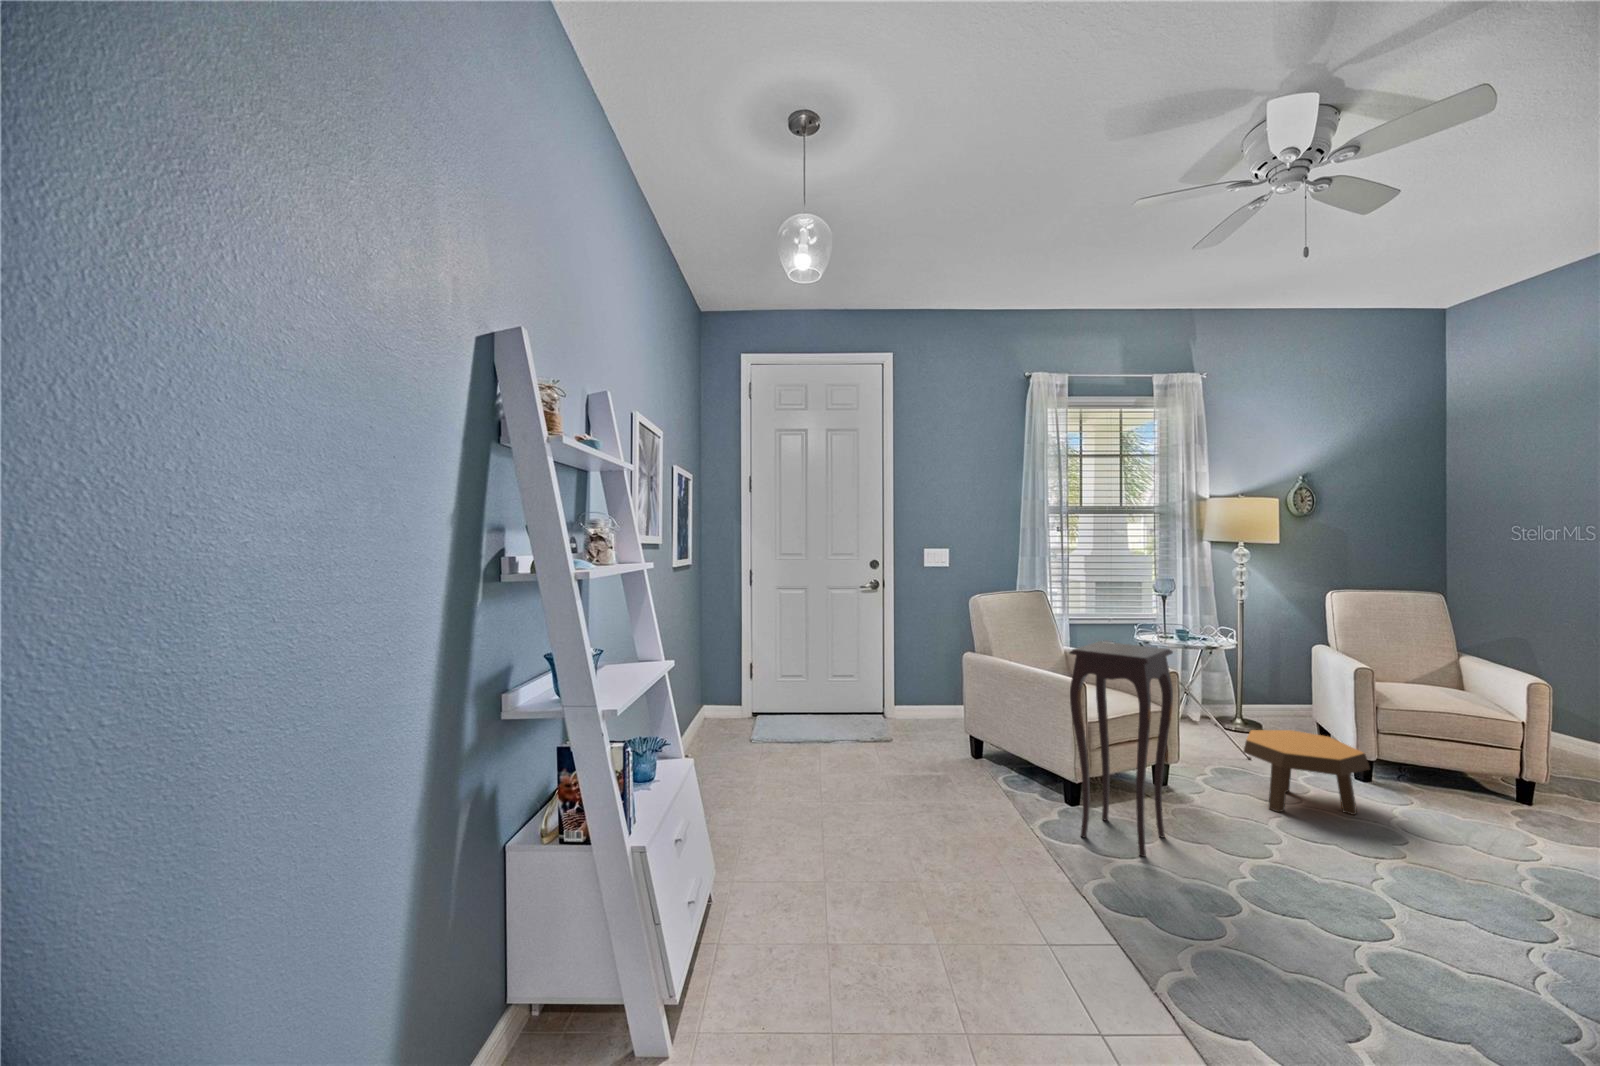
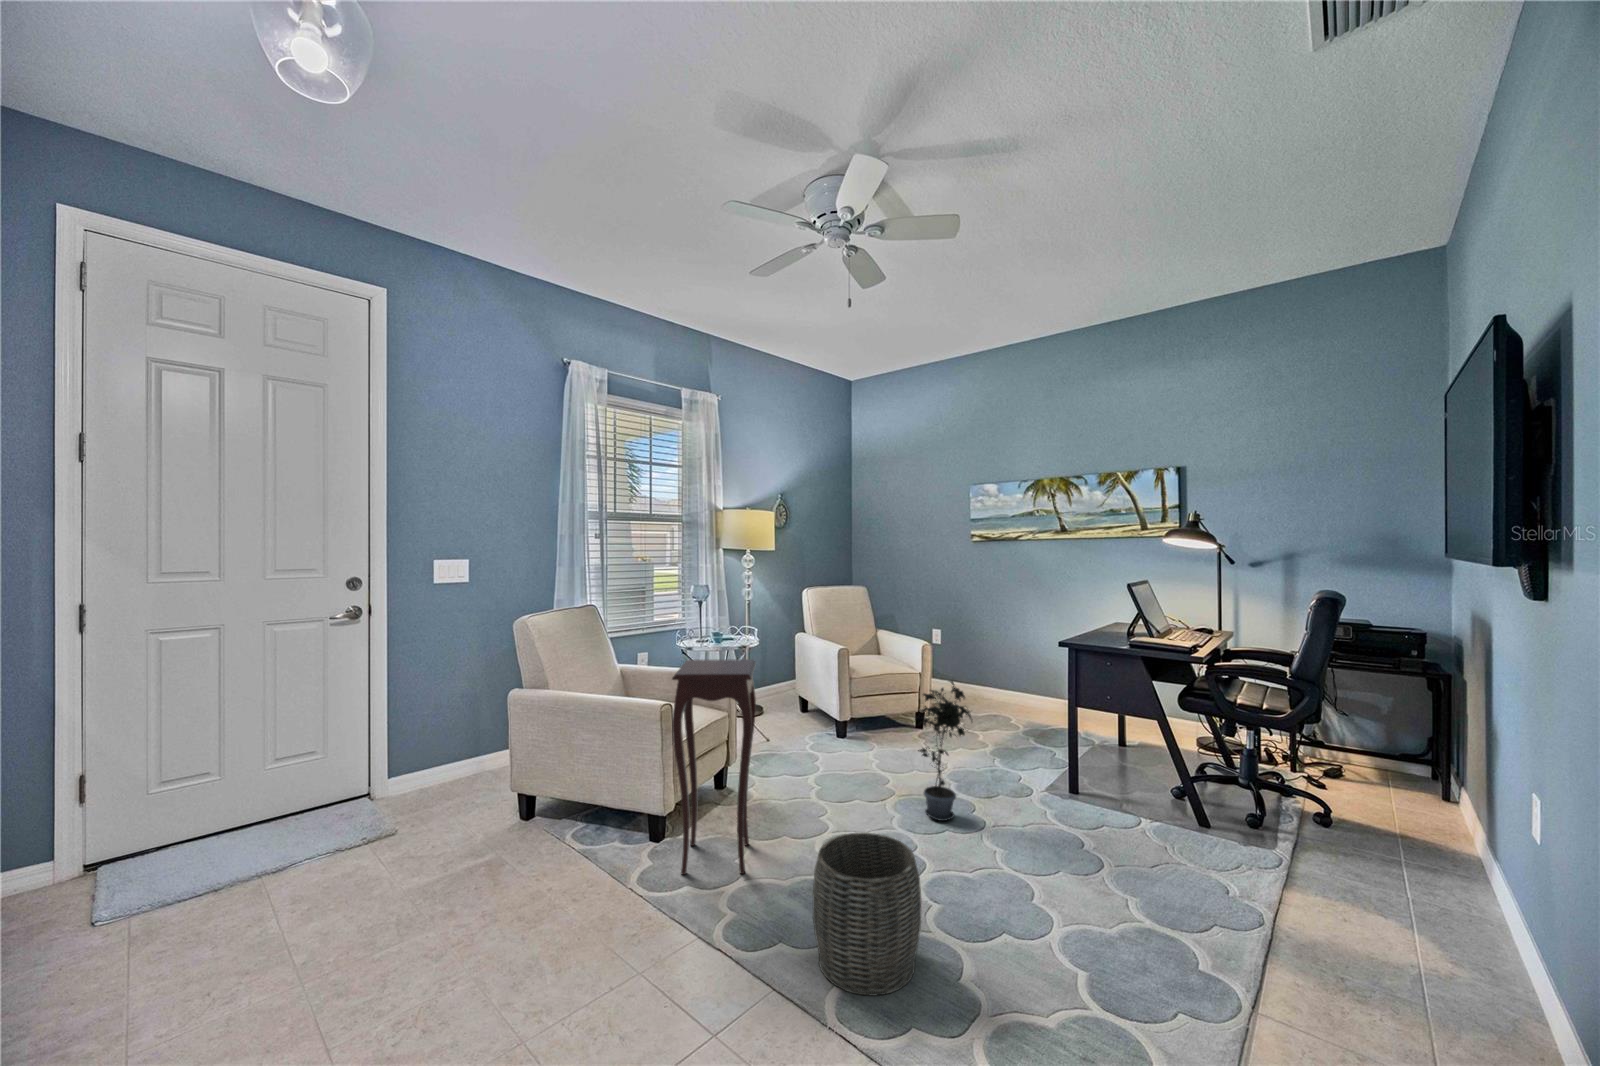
potted plant: none [1410,715,1525,902] -> present [914,681,972,821]
footstool: present [1243,730,1370,815] -> none [781,711,864,786]
woven basket: none [1169,832,1307,1006] -> present [813,833,921,996]

